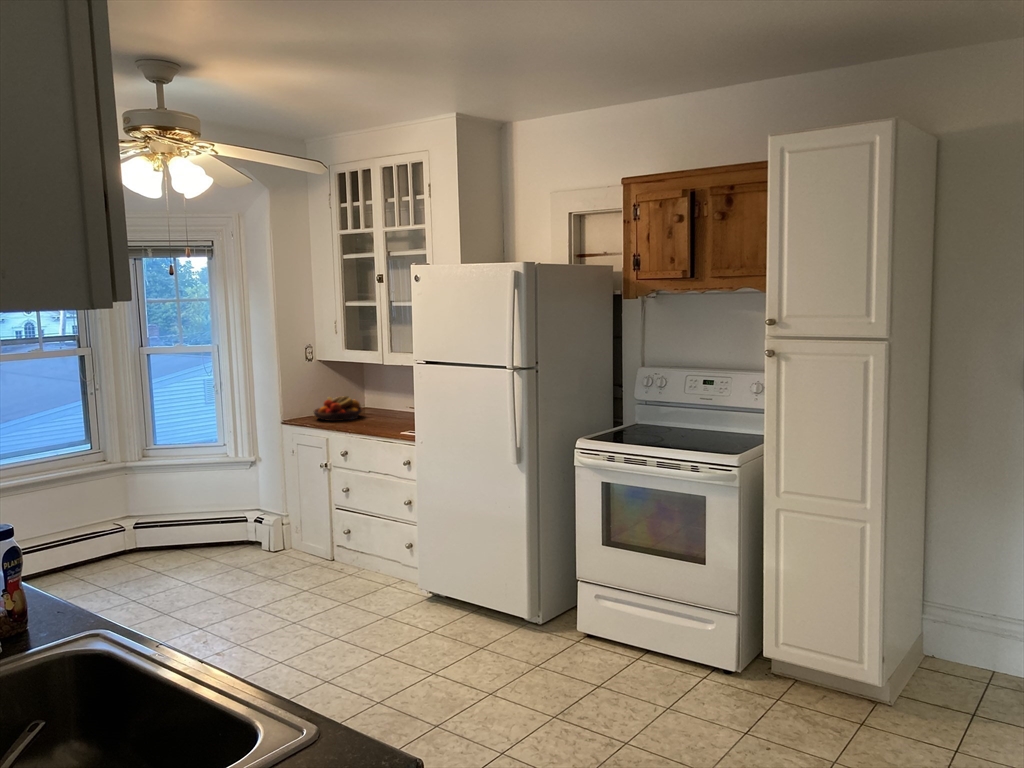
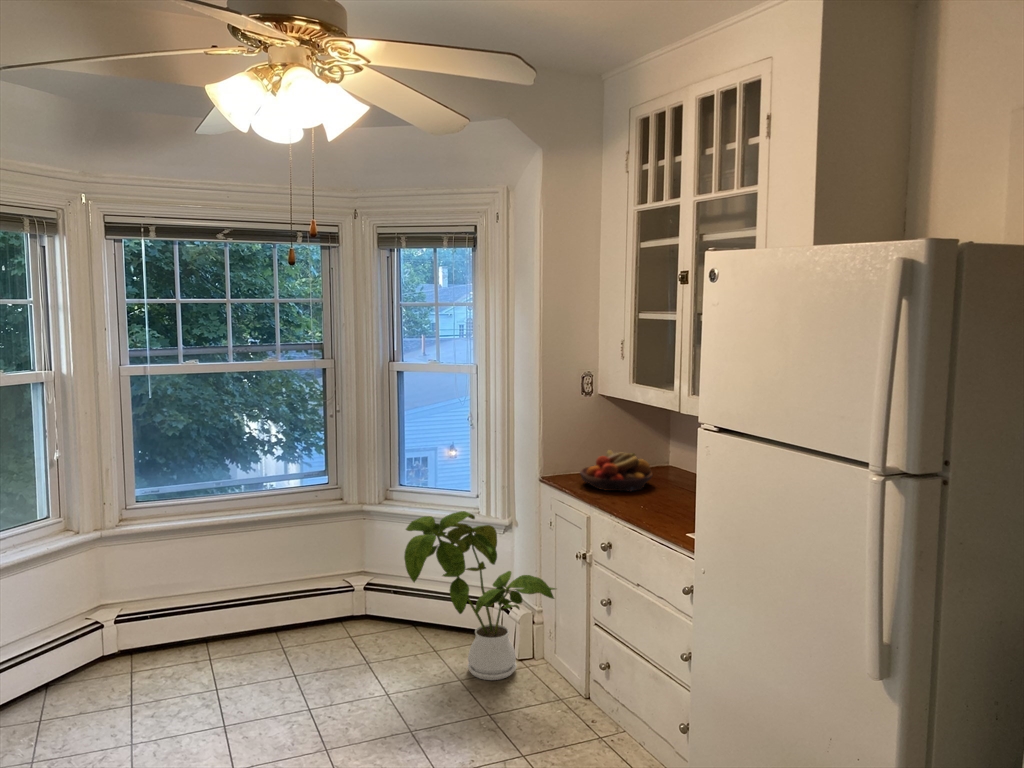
house plant: none [189,448,310,566] -> present [404,511,555,680]

